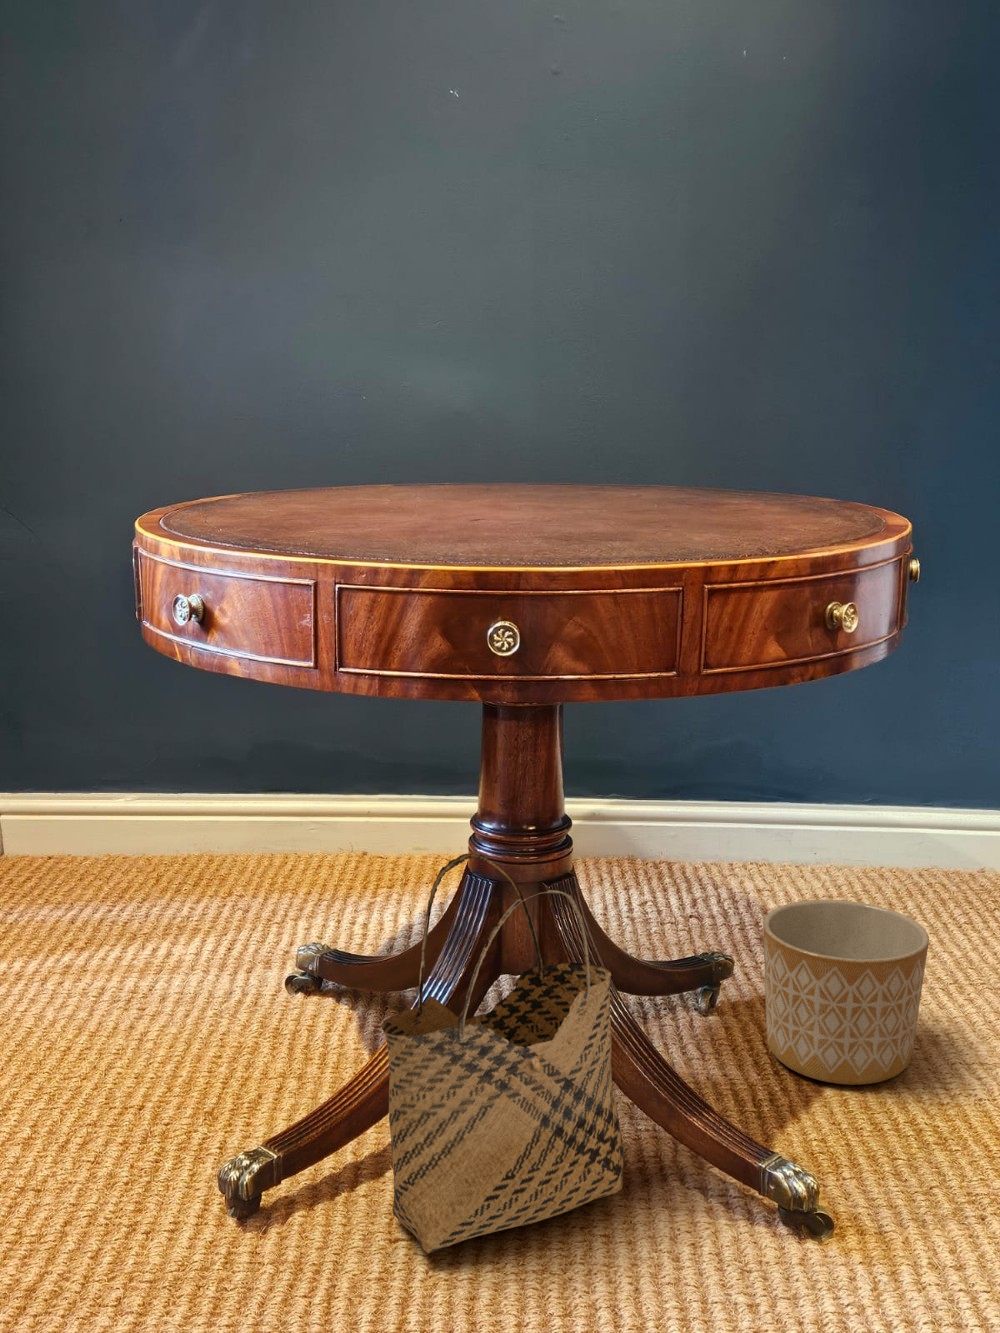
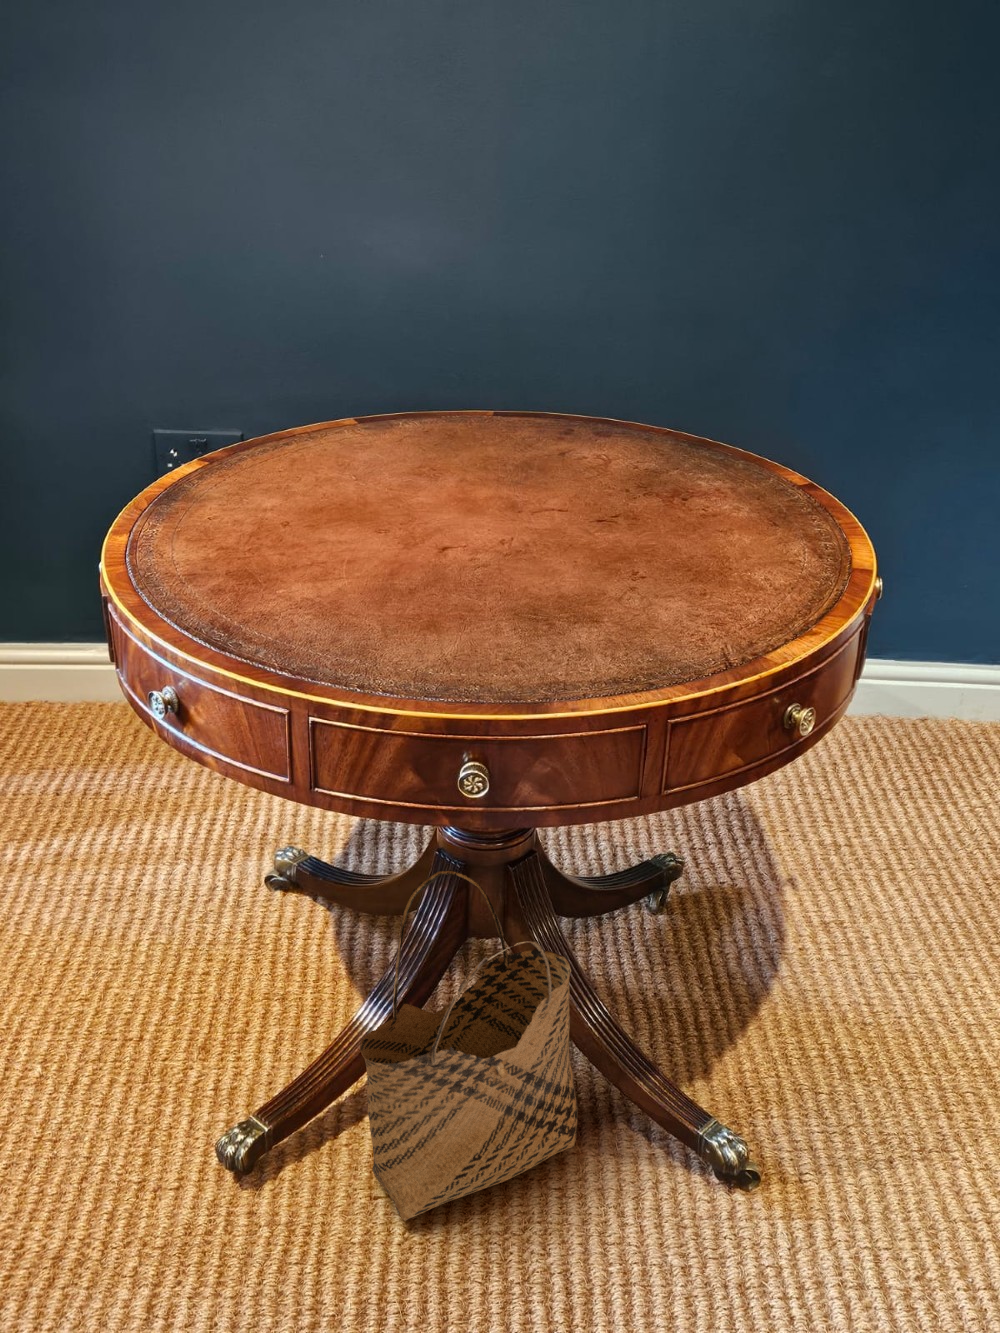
planter: present [763,900,929,1085] -> none [711,824,866,1005]

